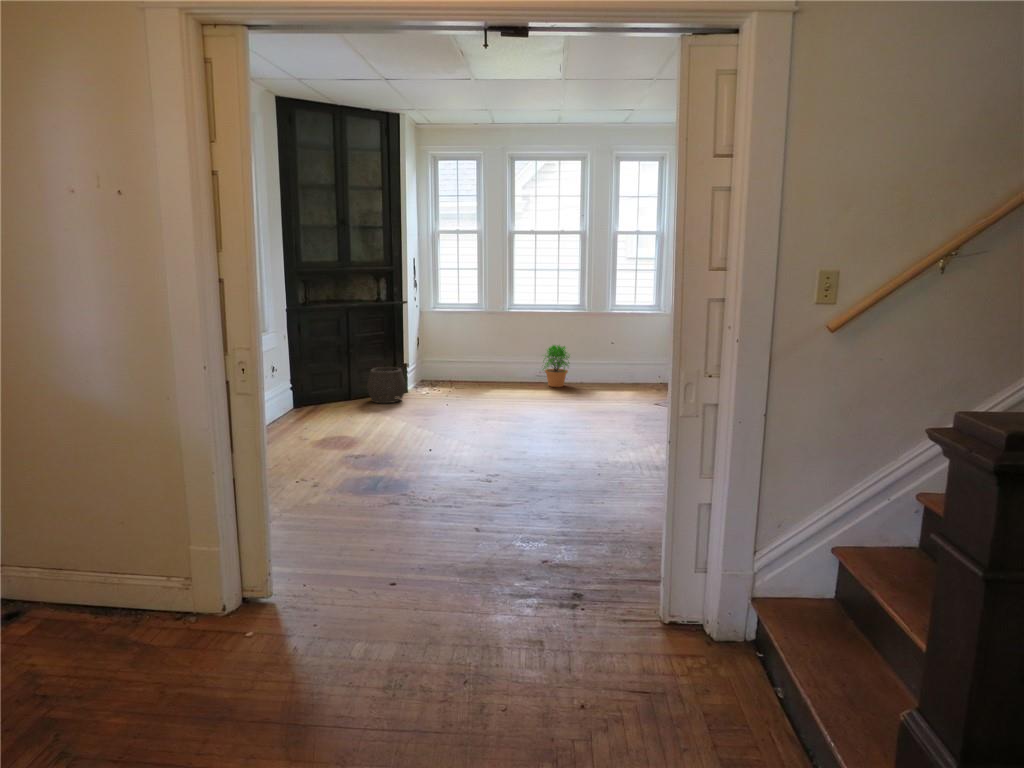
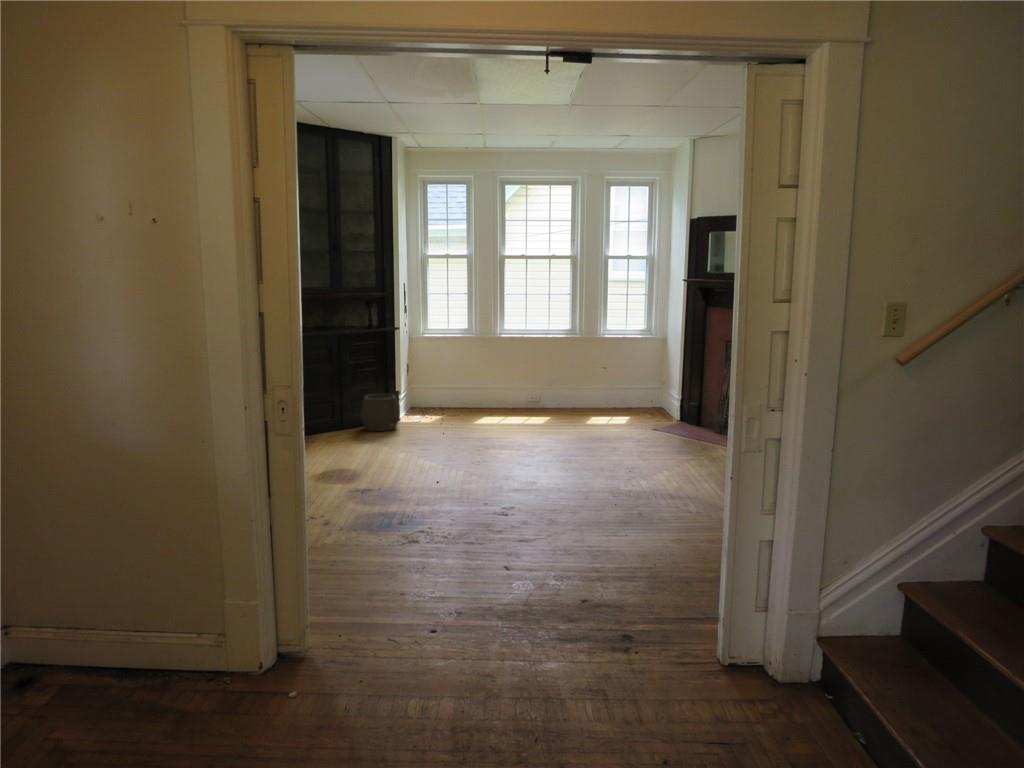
potted plant: present [544,345,570,387] -> none [533,368,565,411]

